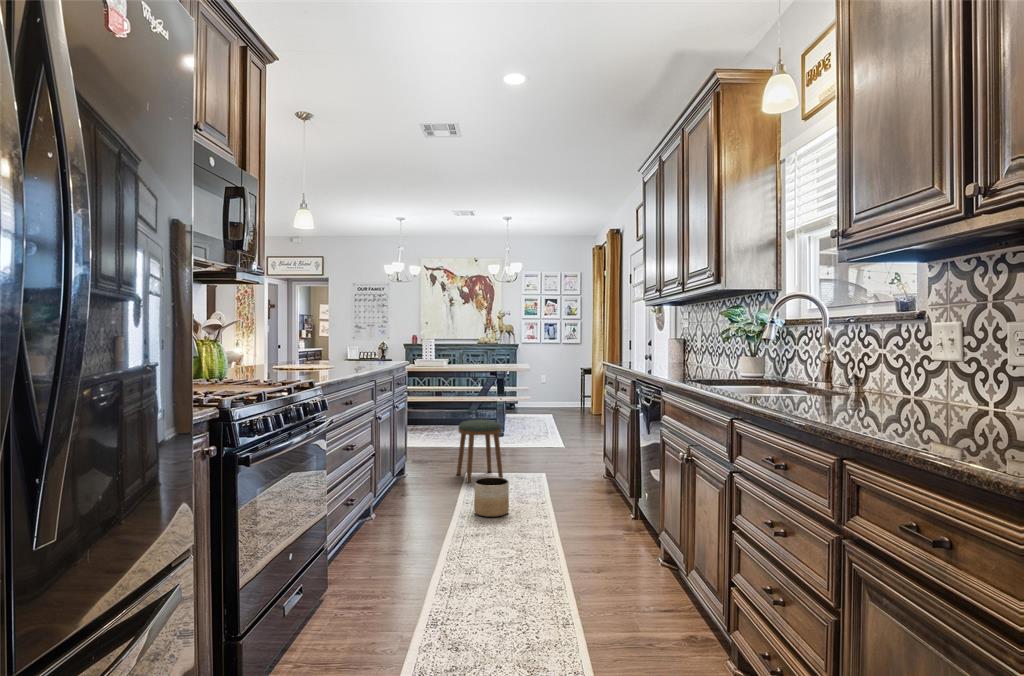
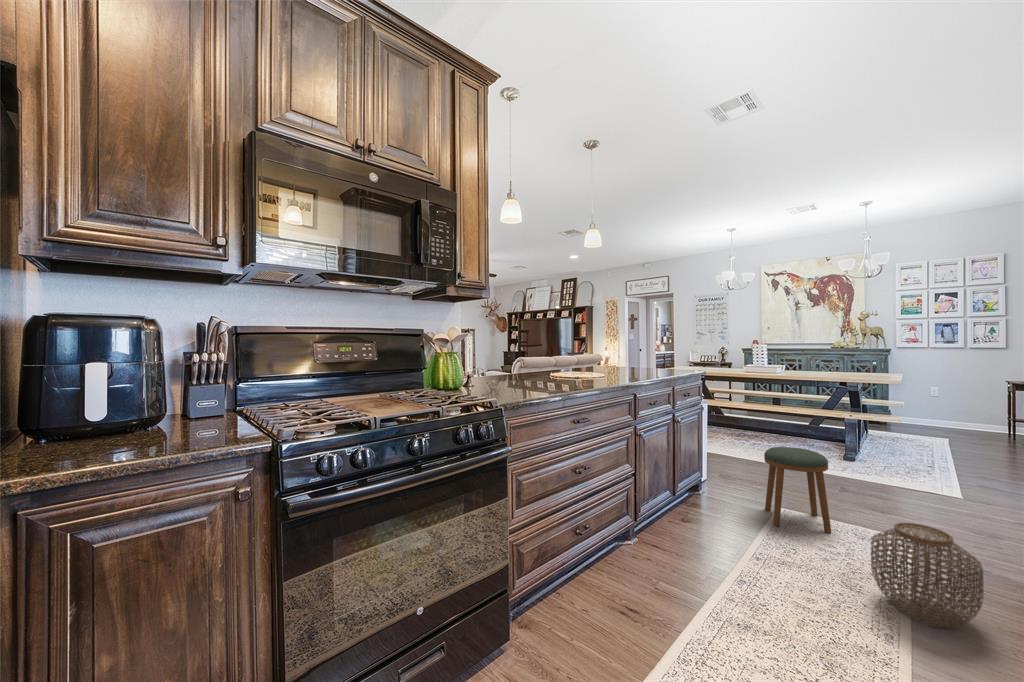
woven basket: none [534,449,584,507] -> present [871,522,984,628]
planter: present [474,477,509,517] -> none [762,538,819,604]

